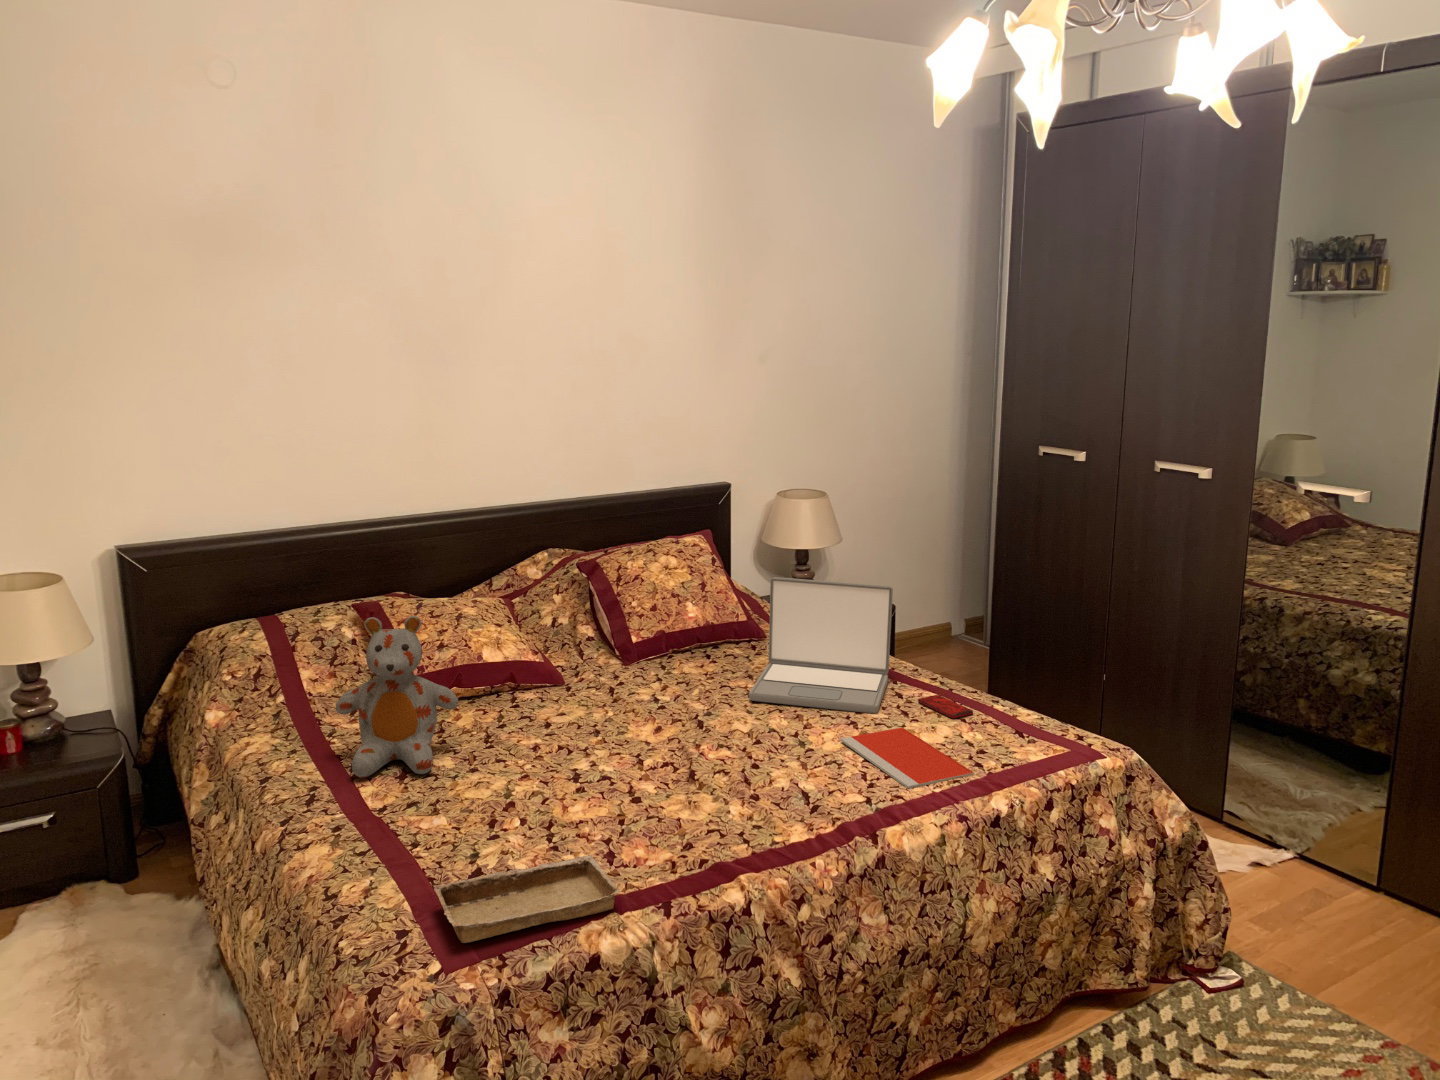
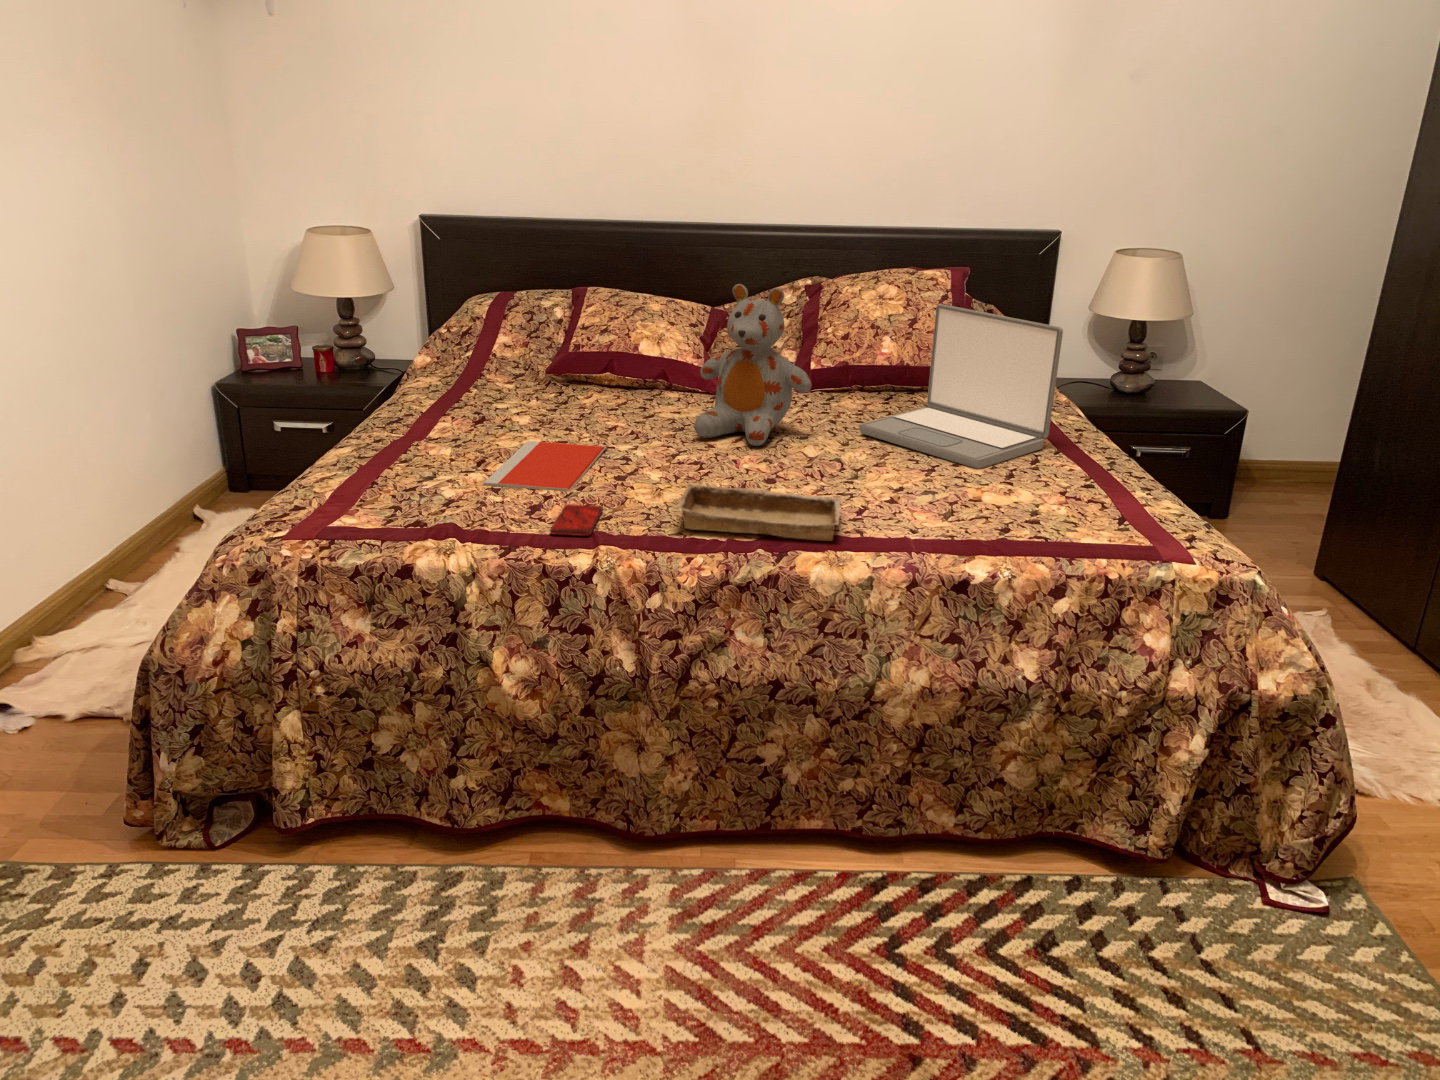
stuffed bear: present [336,616,458,778] -> present [694,284,812,446]
smartphone: present [918,695,973,718] -> present [550,504,603,536]
notebook: present [840,728,974,789] -> present [484,441,606,491]
tray: present [433,855,620,943] -> present [676,484,841,541]

